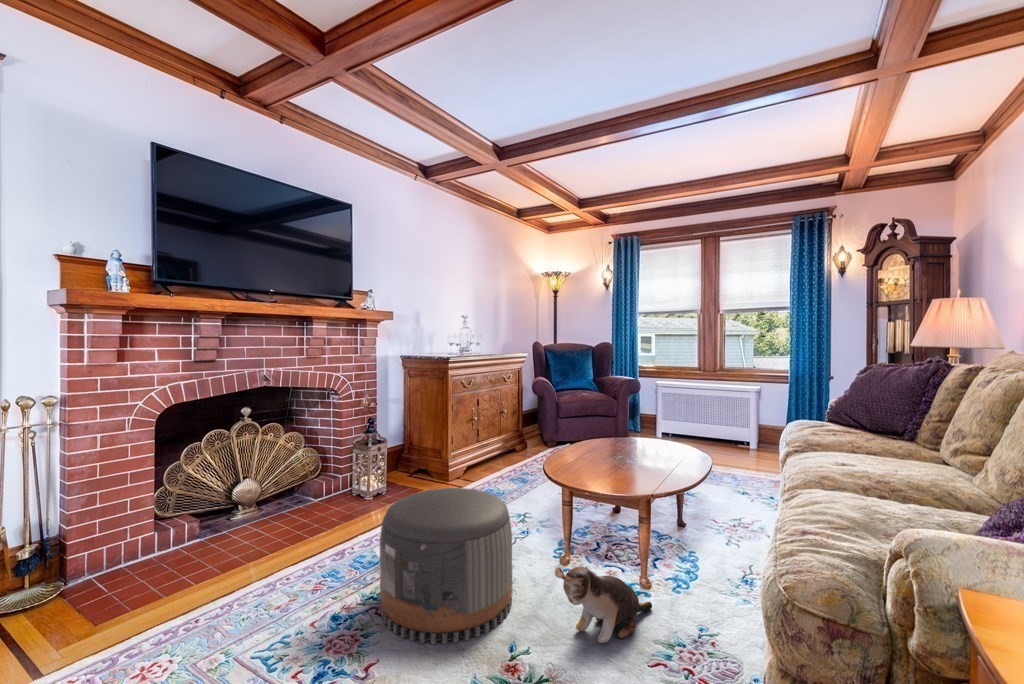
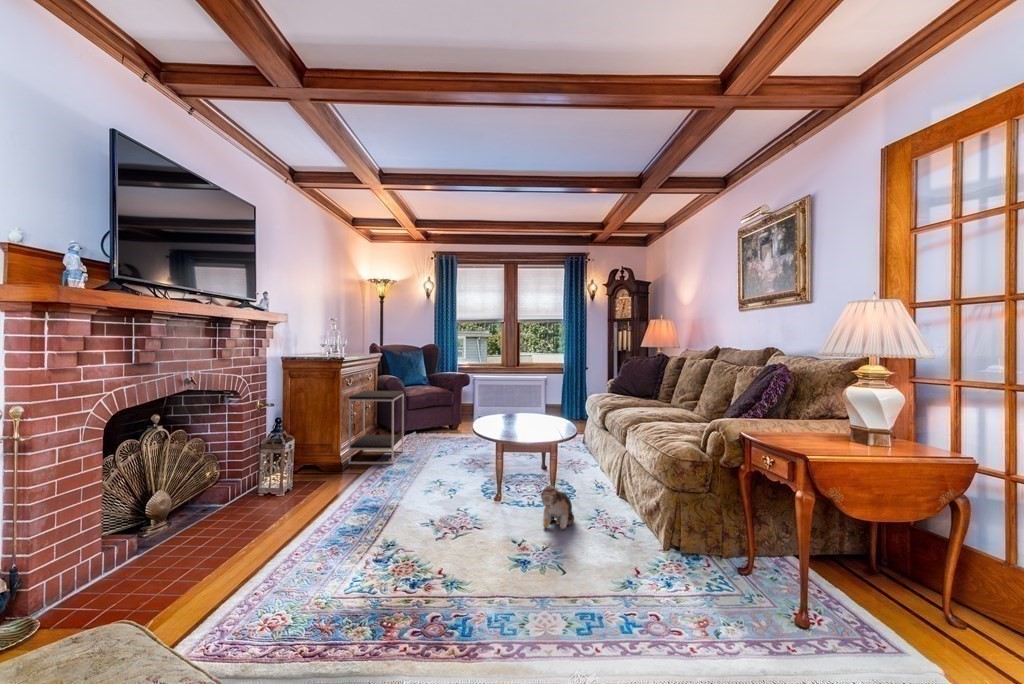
side table: none [462,394,531,483] -> present [349,391,404,464]
pouf: present [380,488,512,644] -> none [401,454,497,559]

